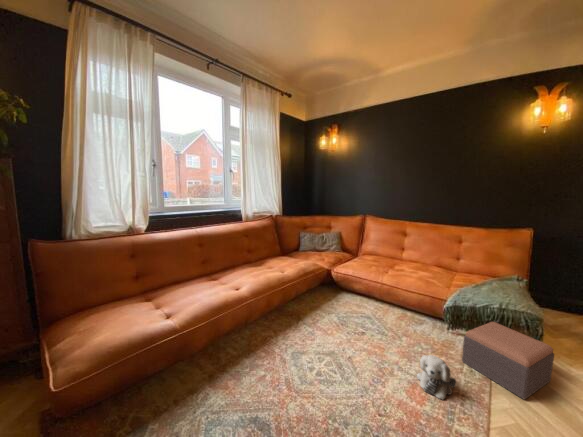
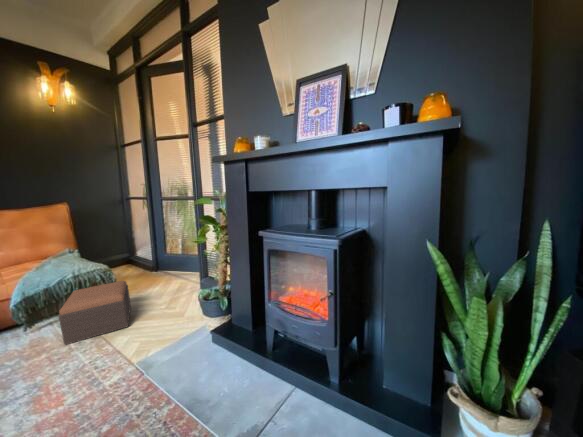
plush toy: present [417,355,456,400] -> none [28,344,83,398]

